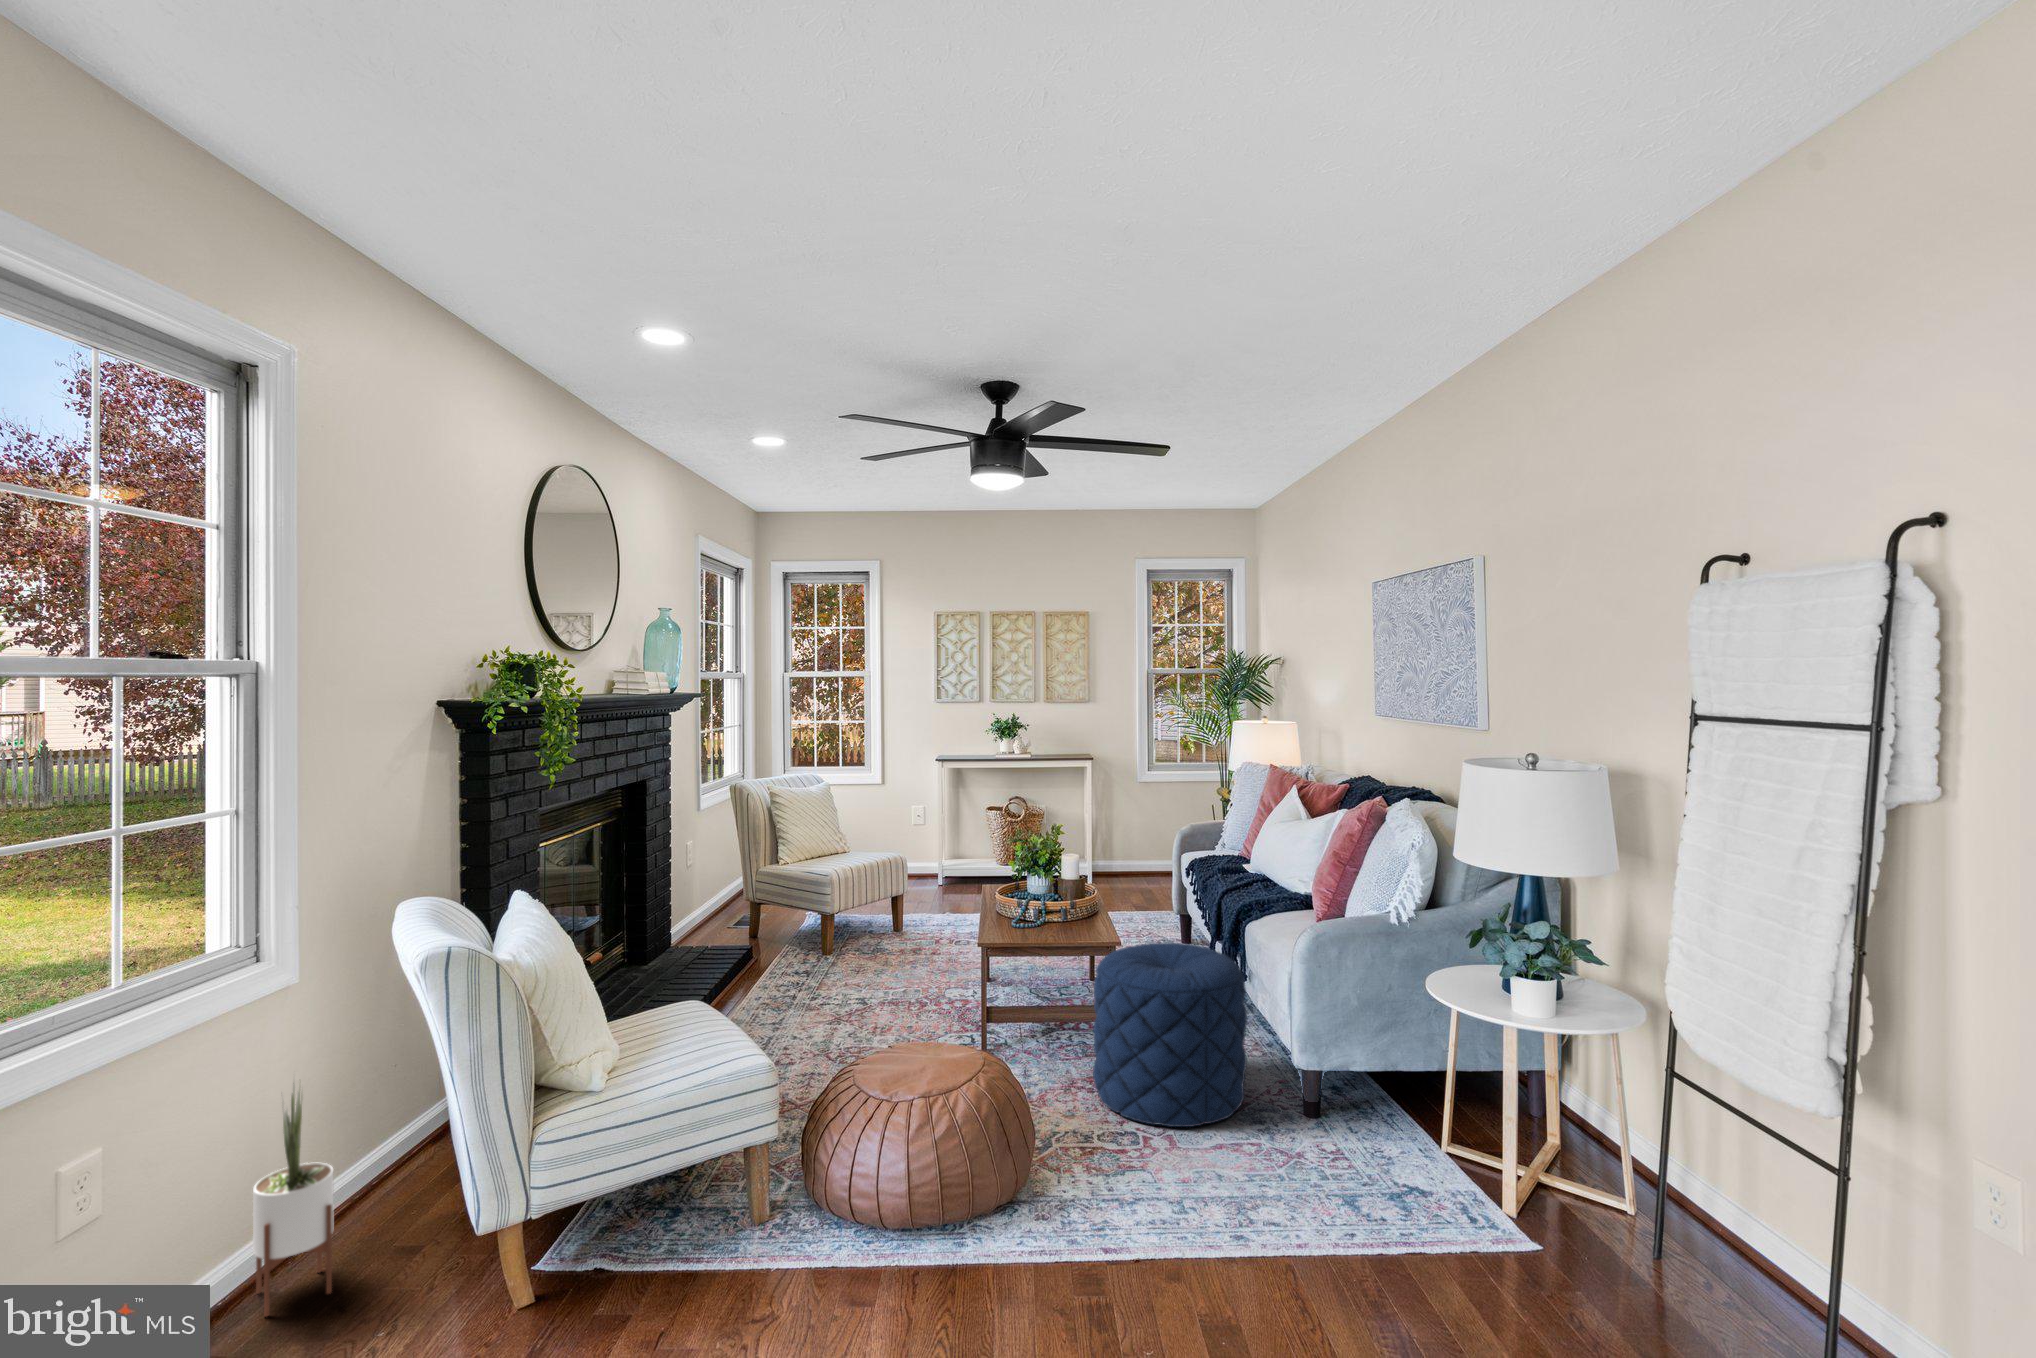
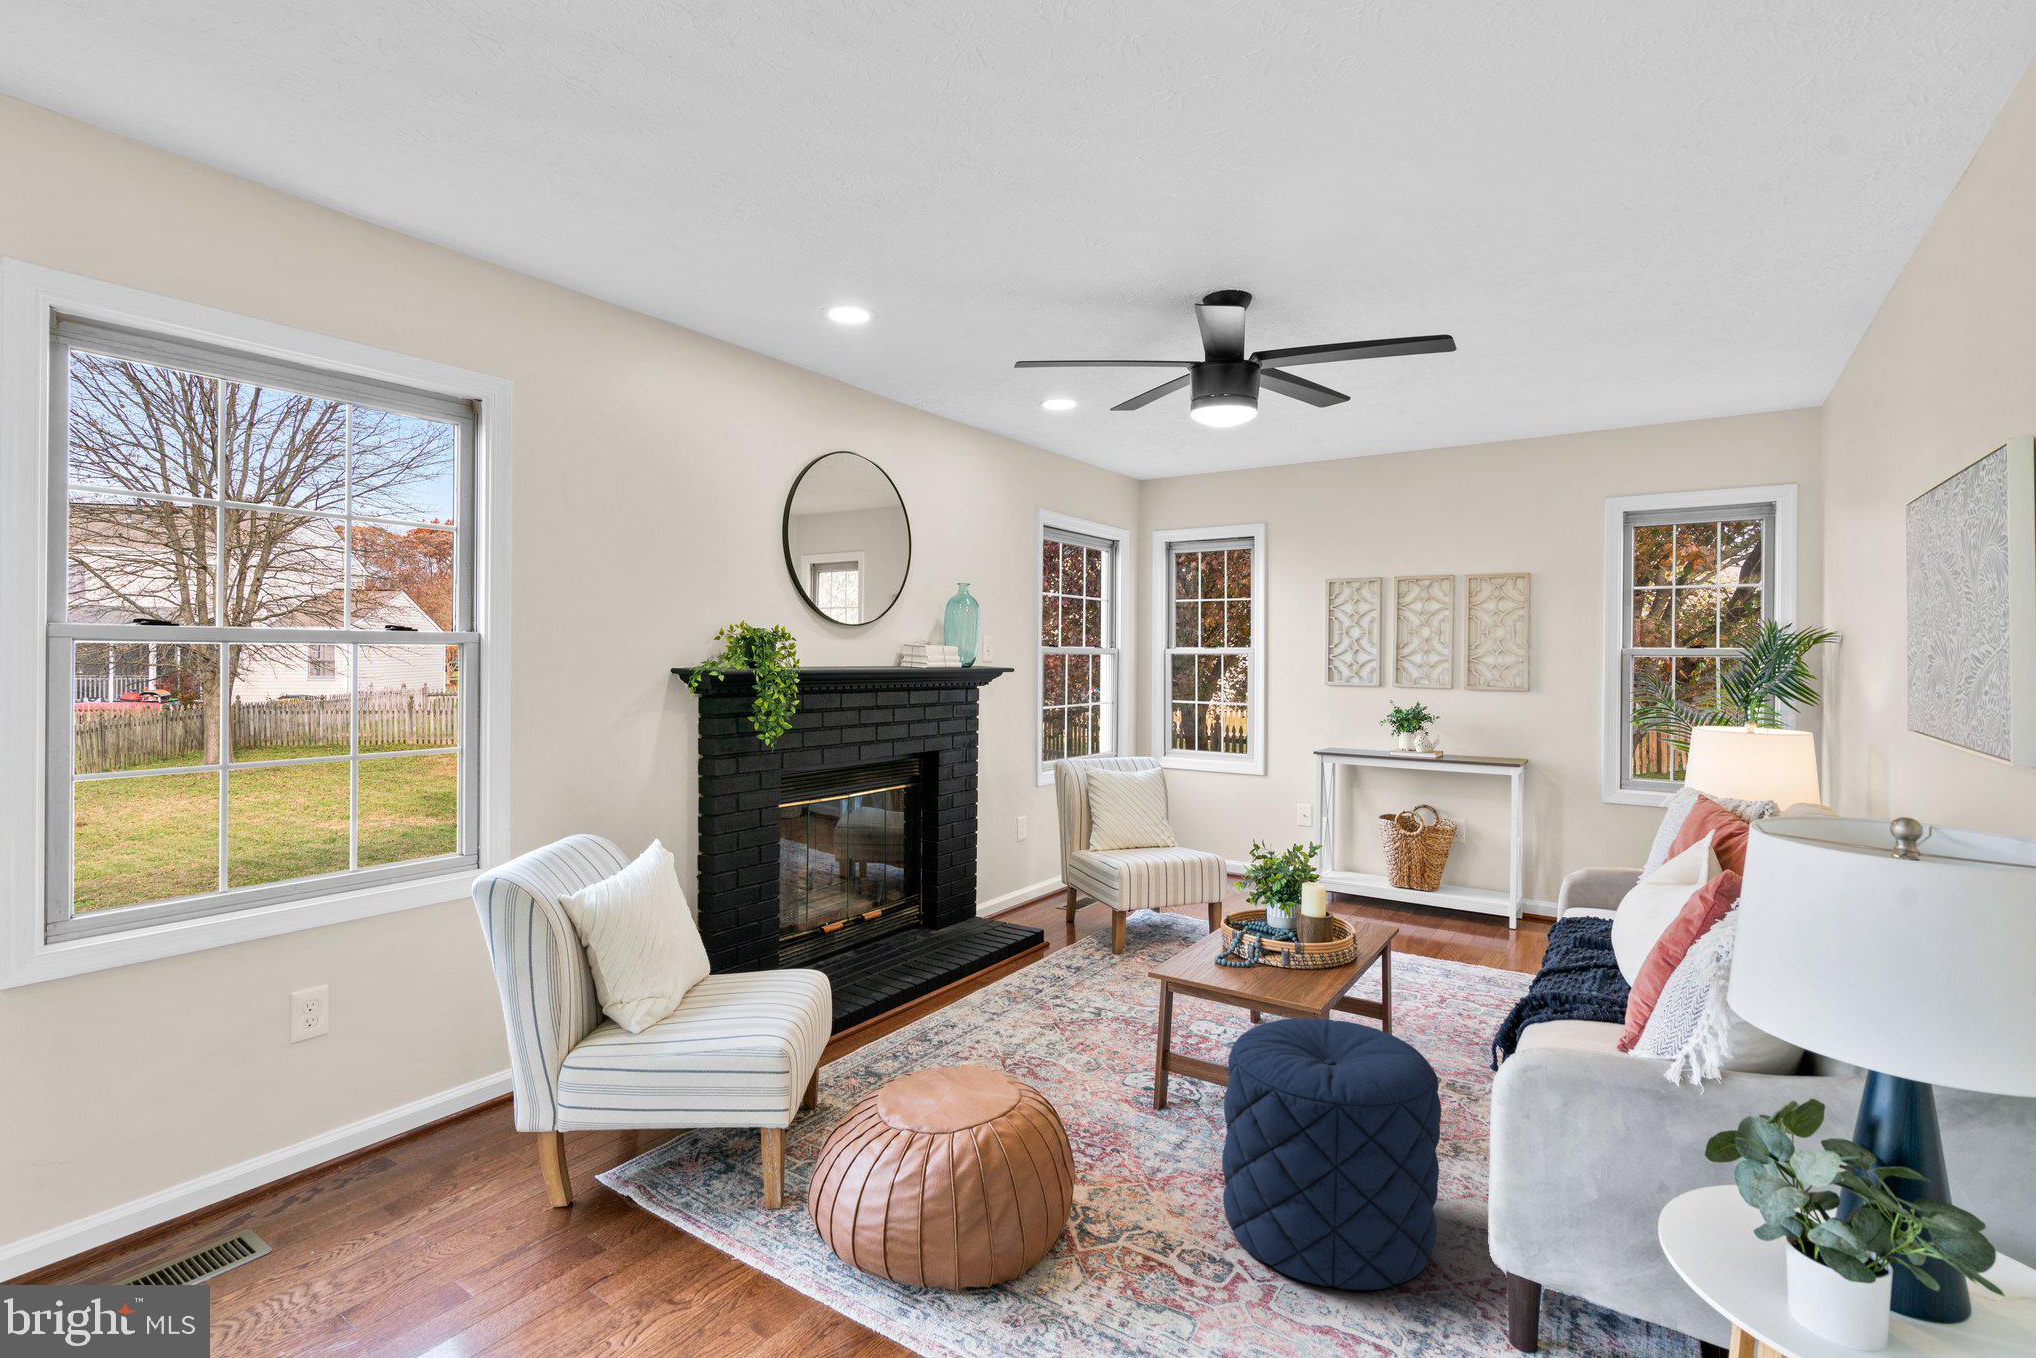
potted plant: present [253,1083,334,1317] -> none [406,972,470,1165]

